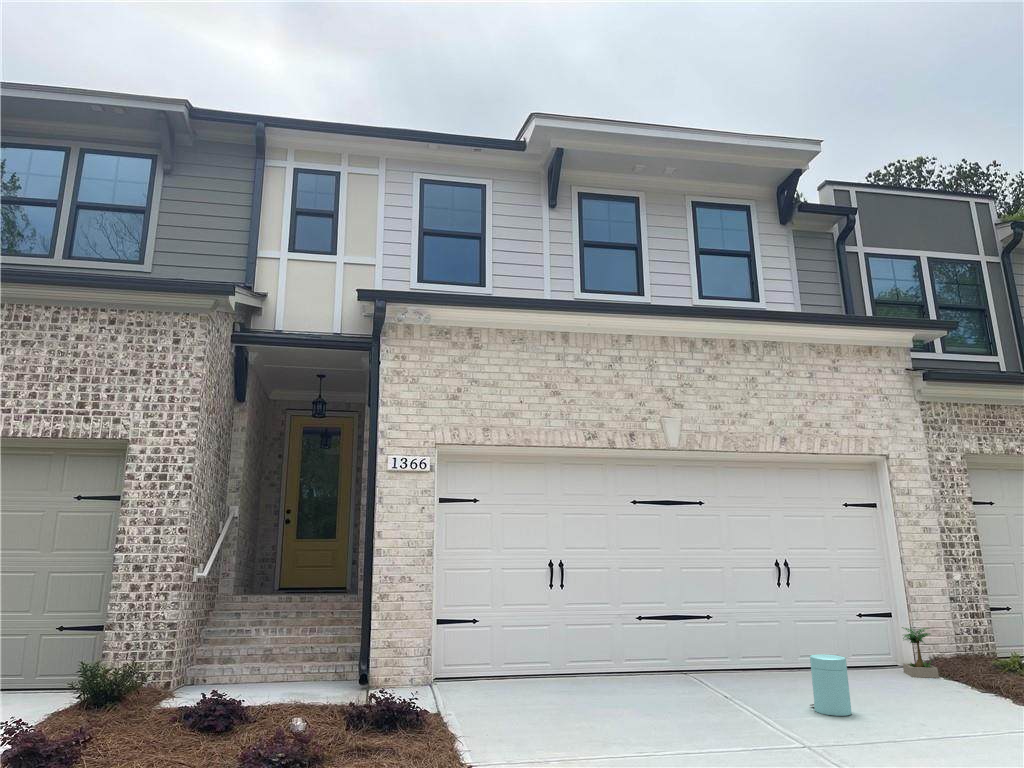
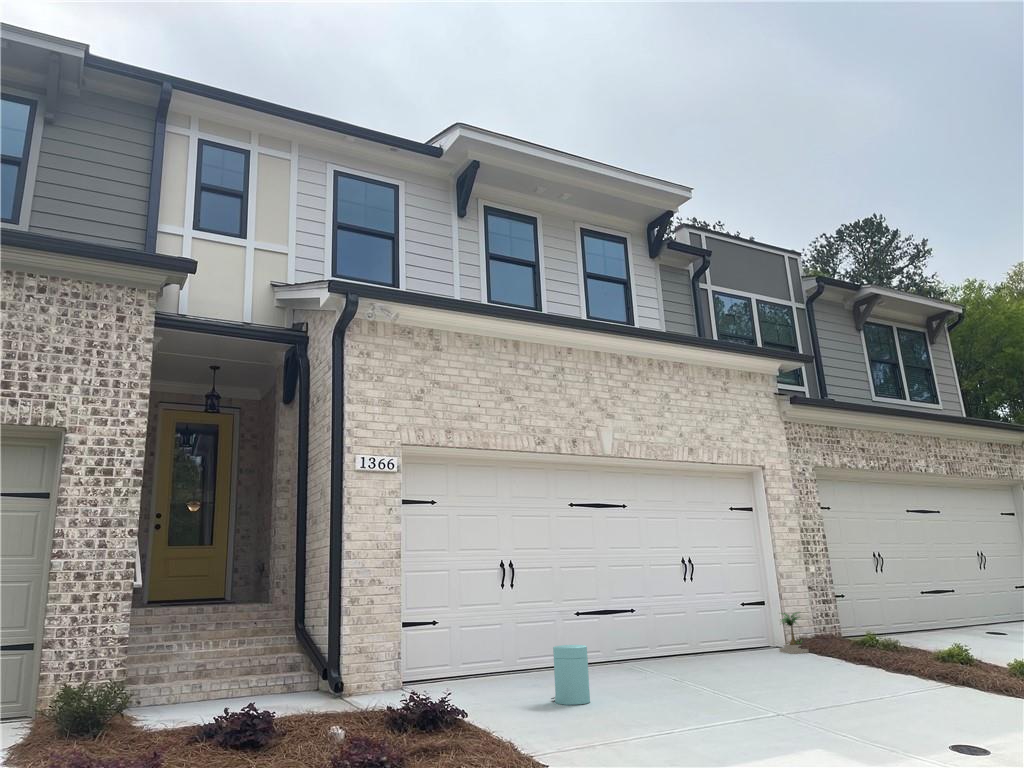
trash can: present [810,654,852,716] -> present [551,645,590,705]

